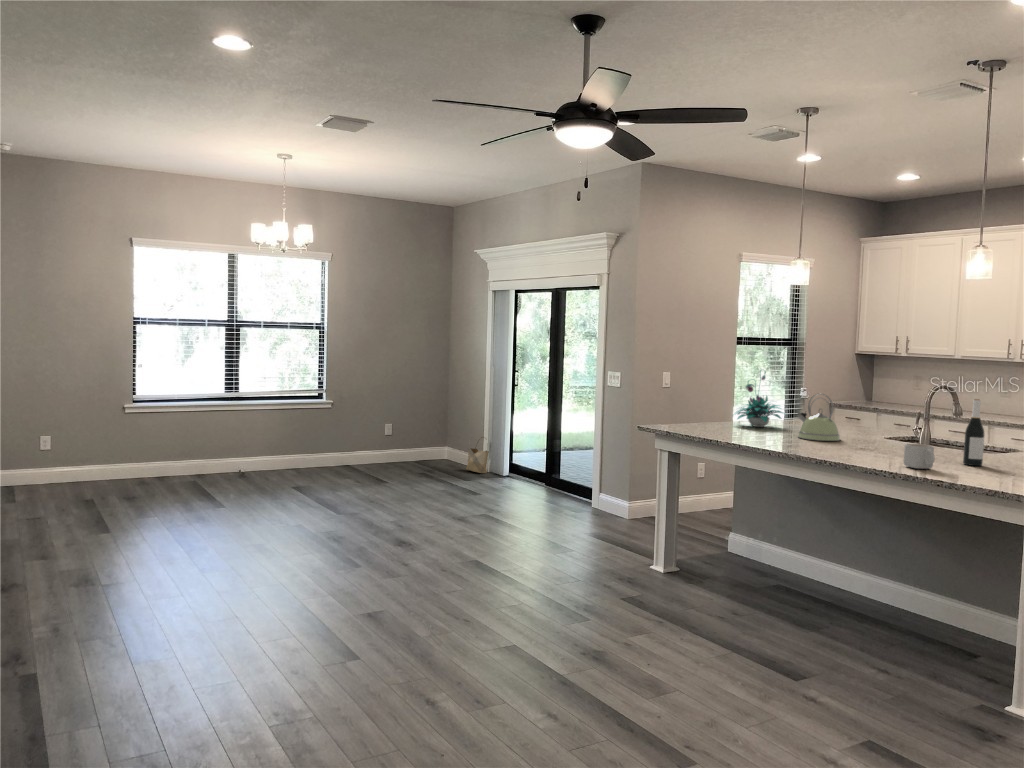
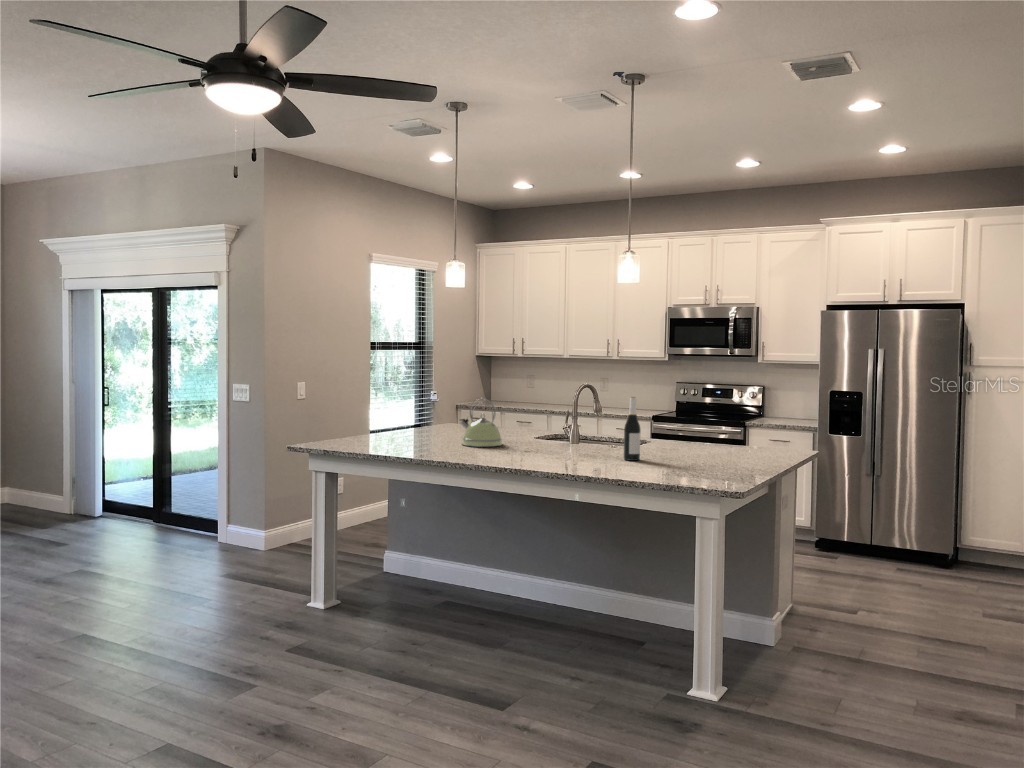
plant: present [736,375,783,427] -> none [387,375,445,437]
woven basket: present [466,442,489,473] -> none [39,471,71,517]
mug: present [903,444,935,469] -> none [579,444,609,468]

